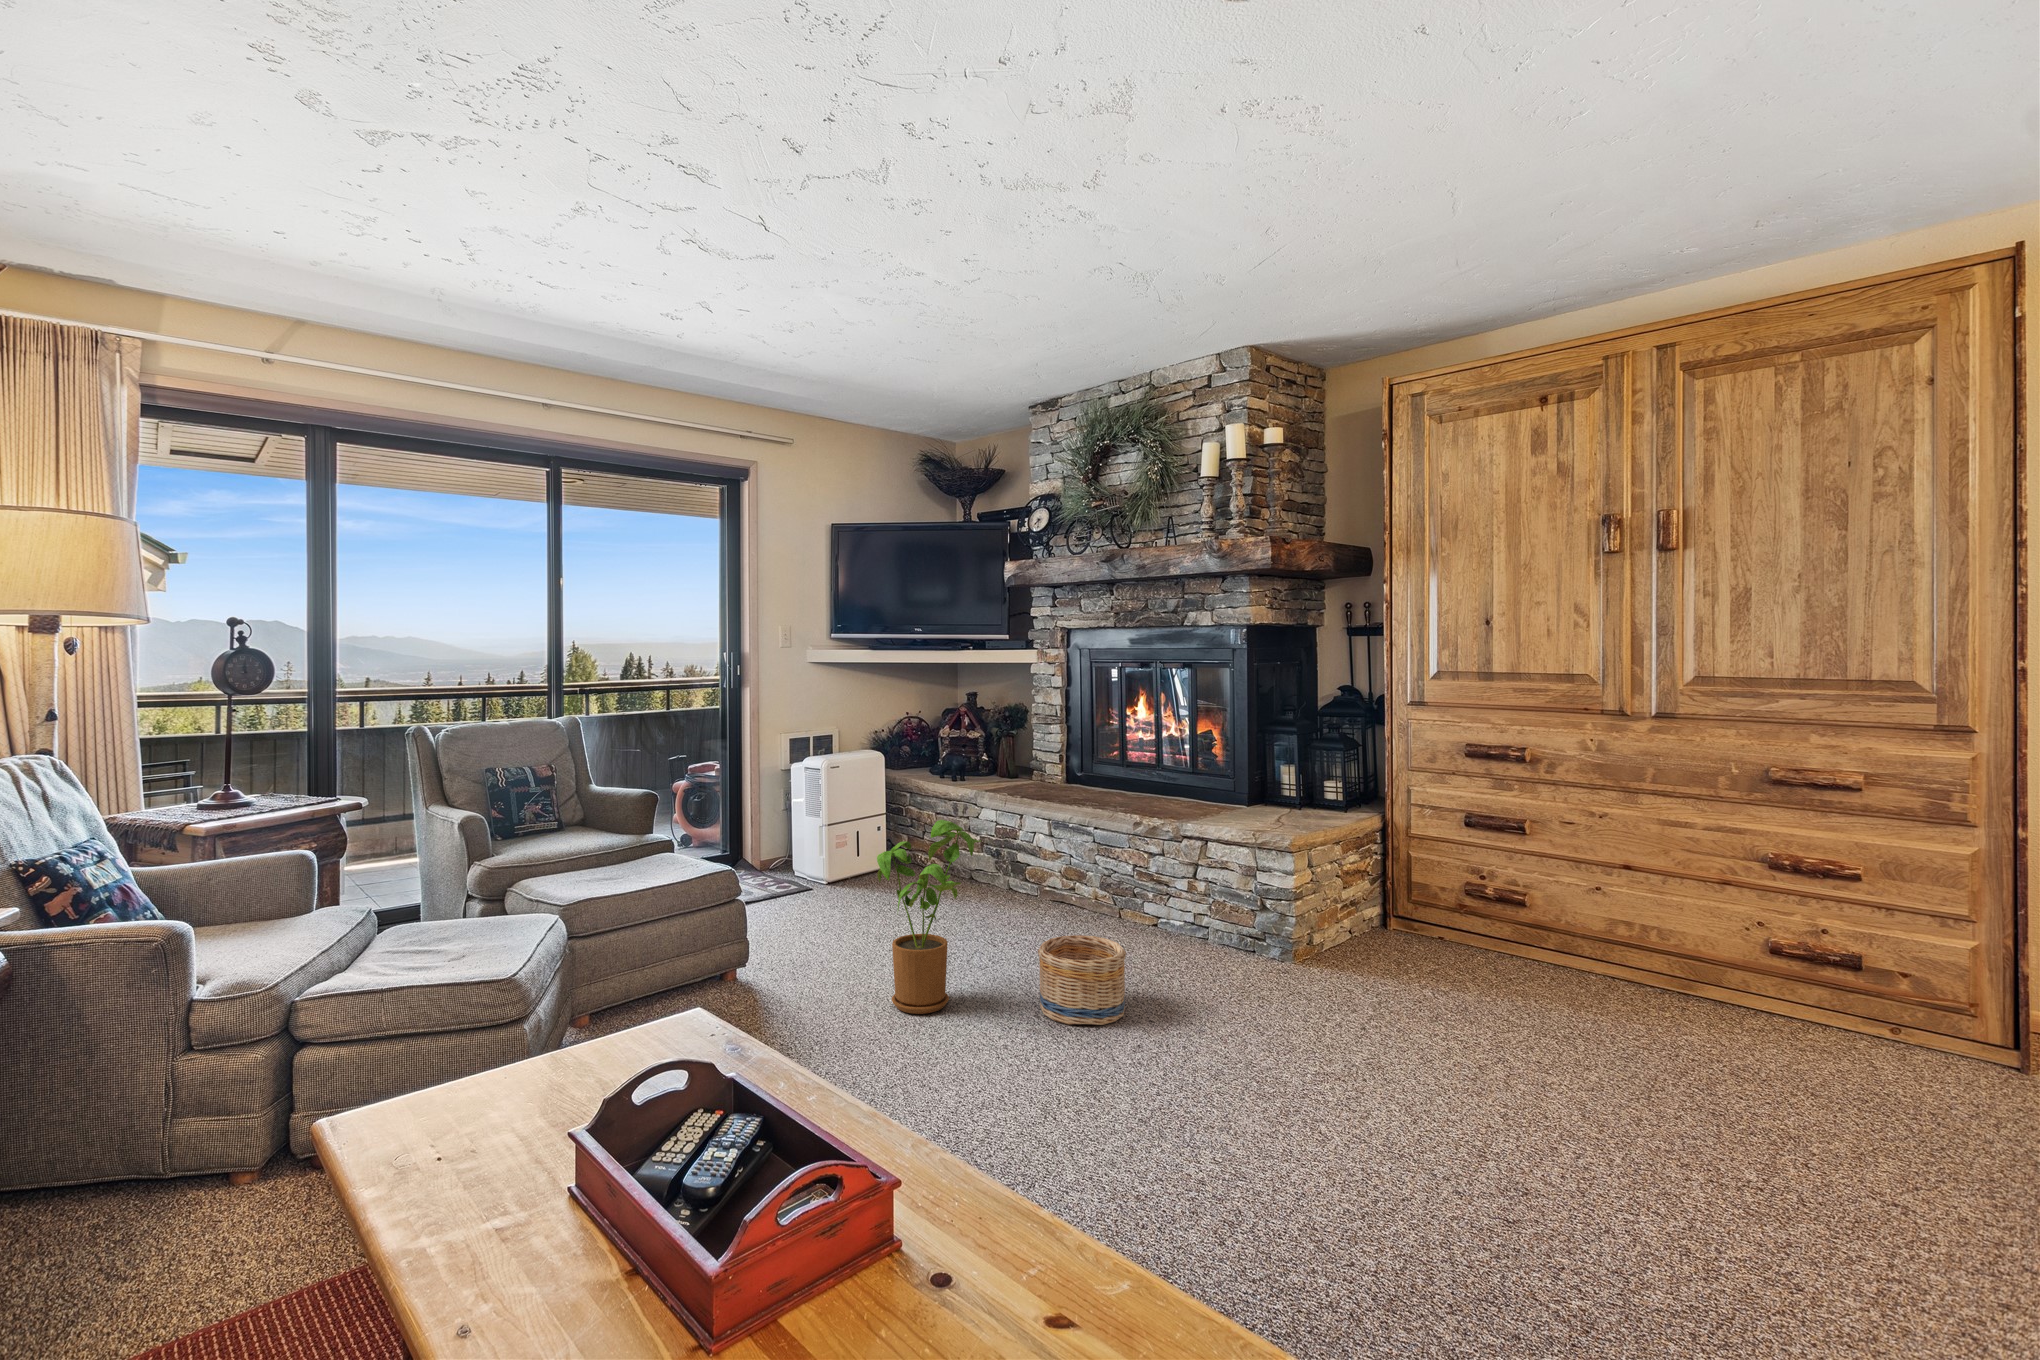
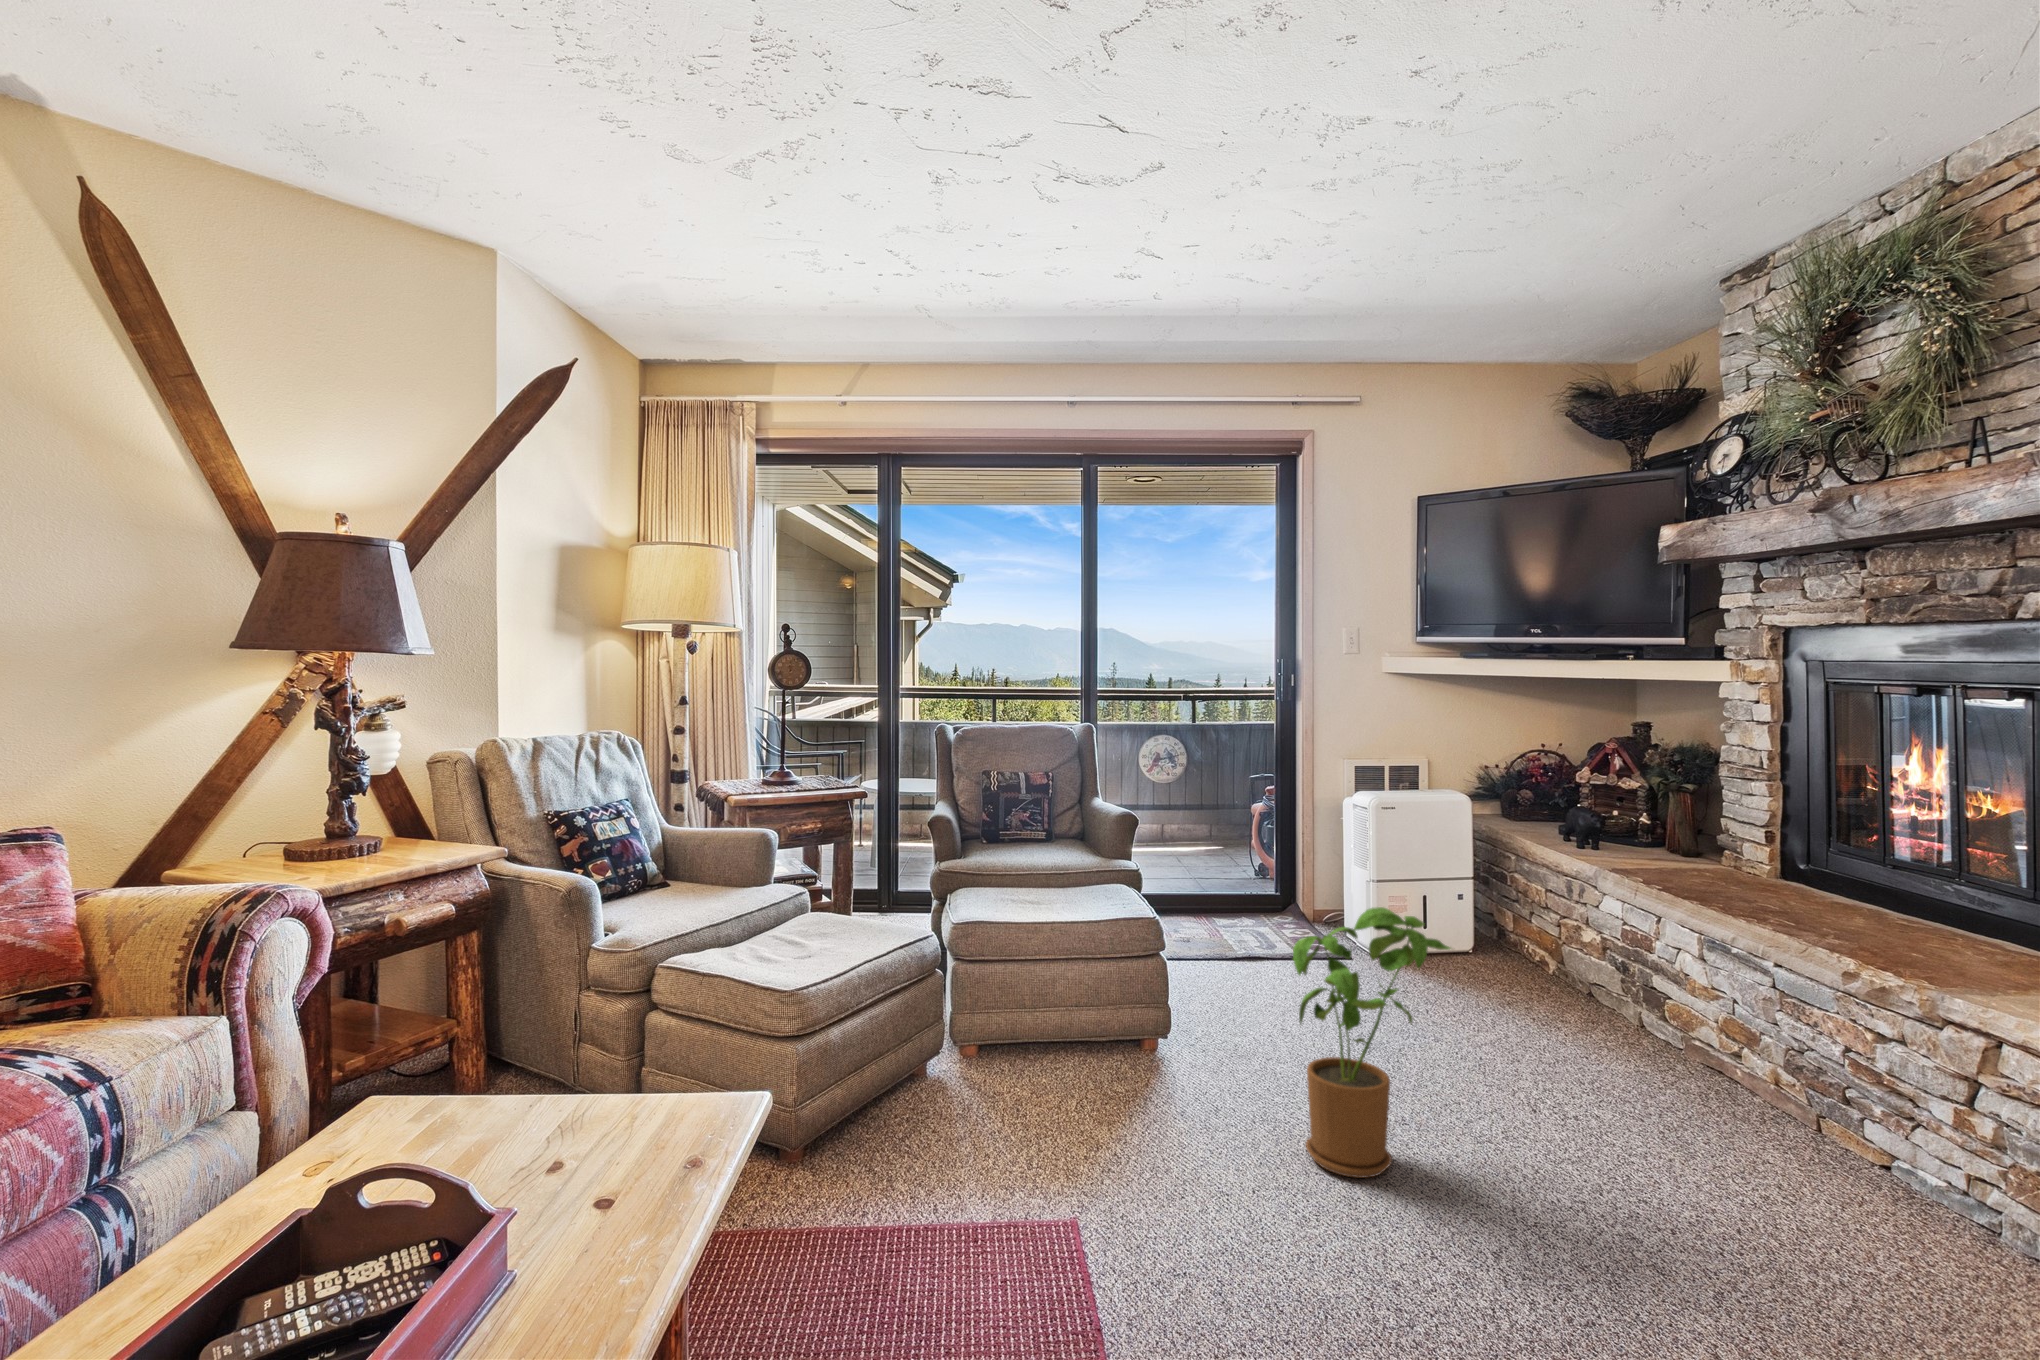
basket: present [1038,935,1126,1025] -> none [1522,1128,1691,1307]

